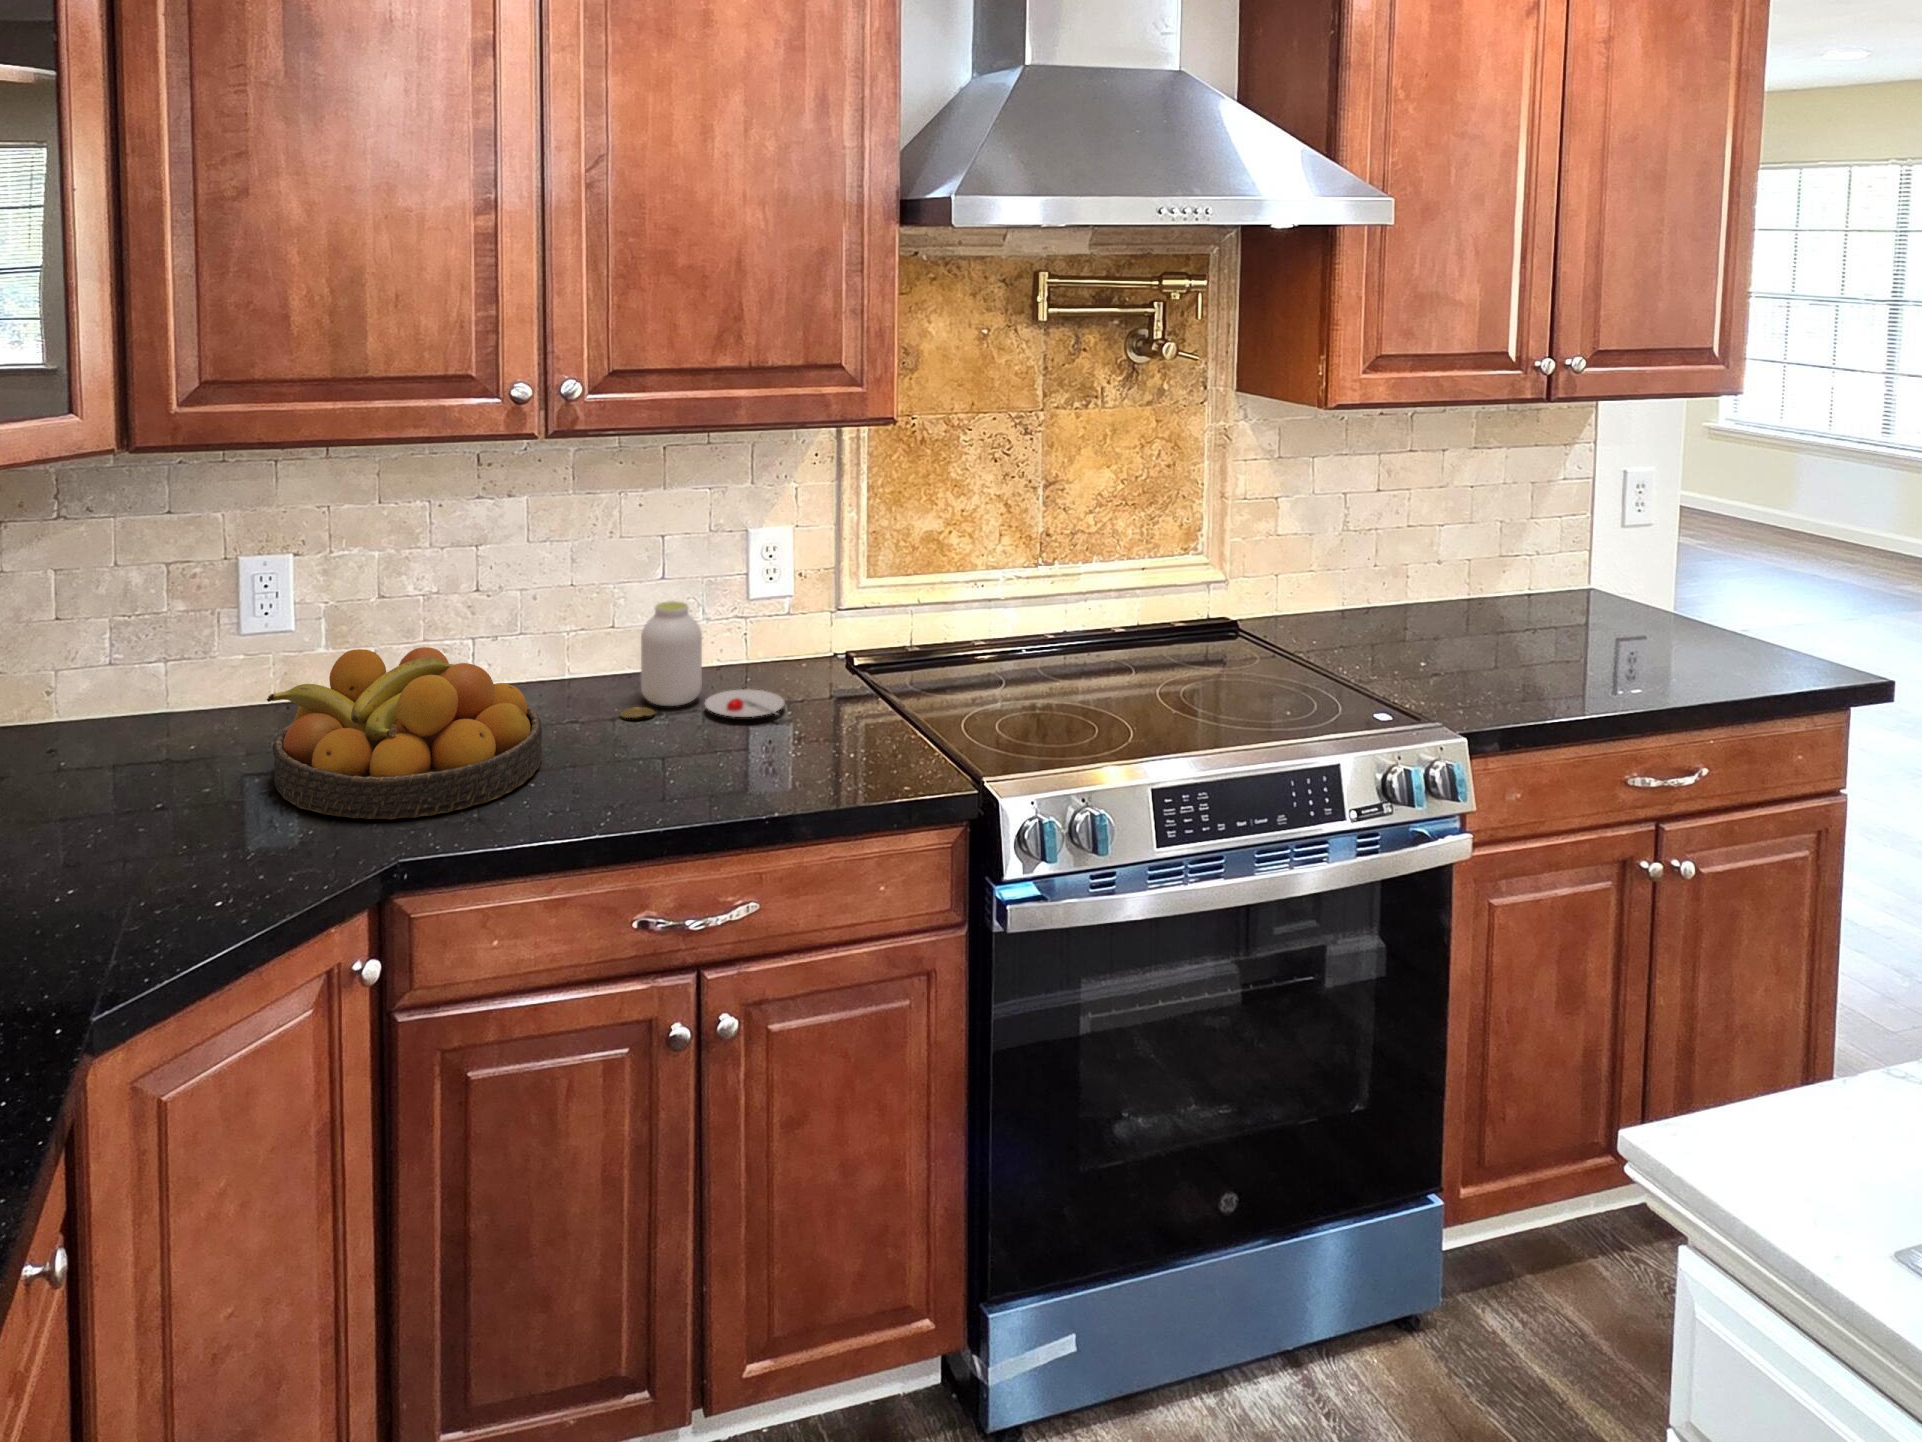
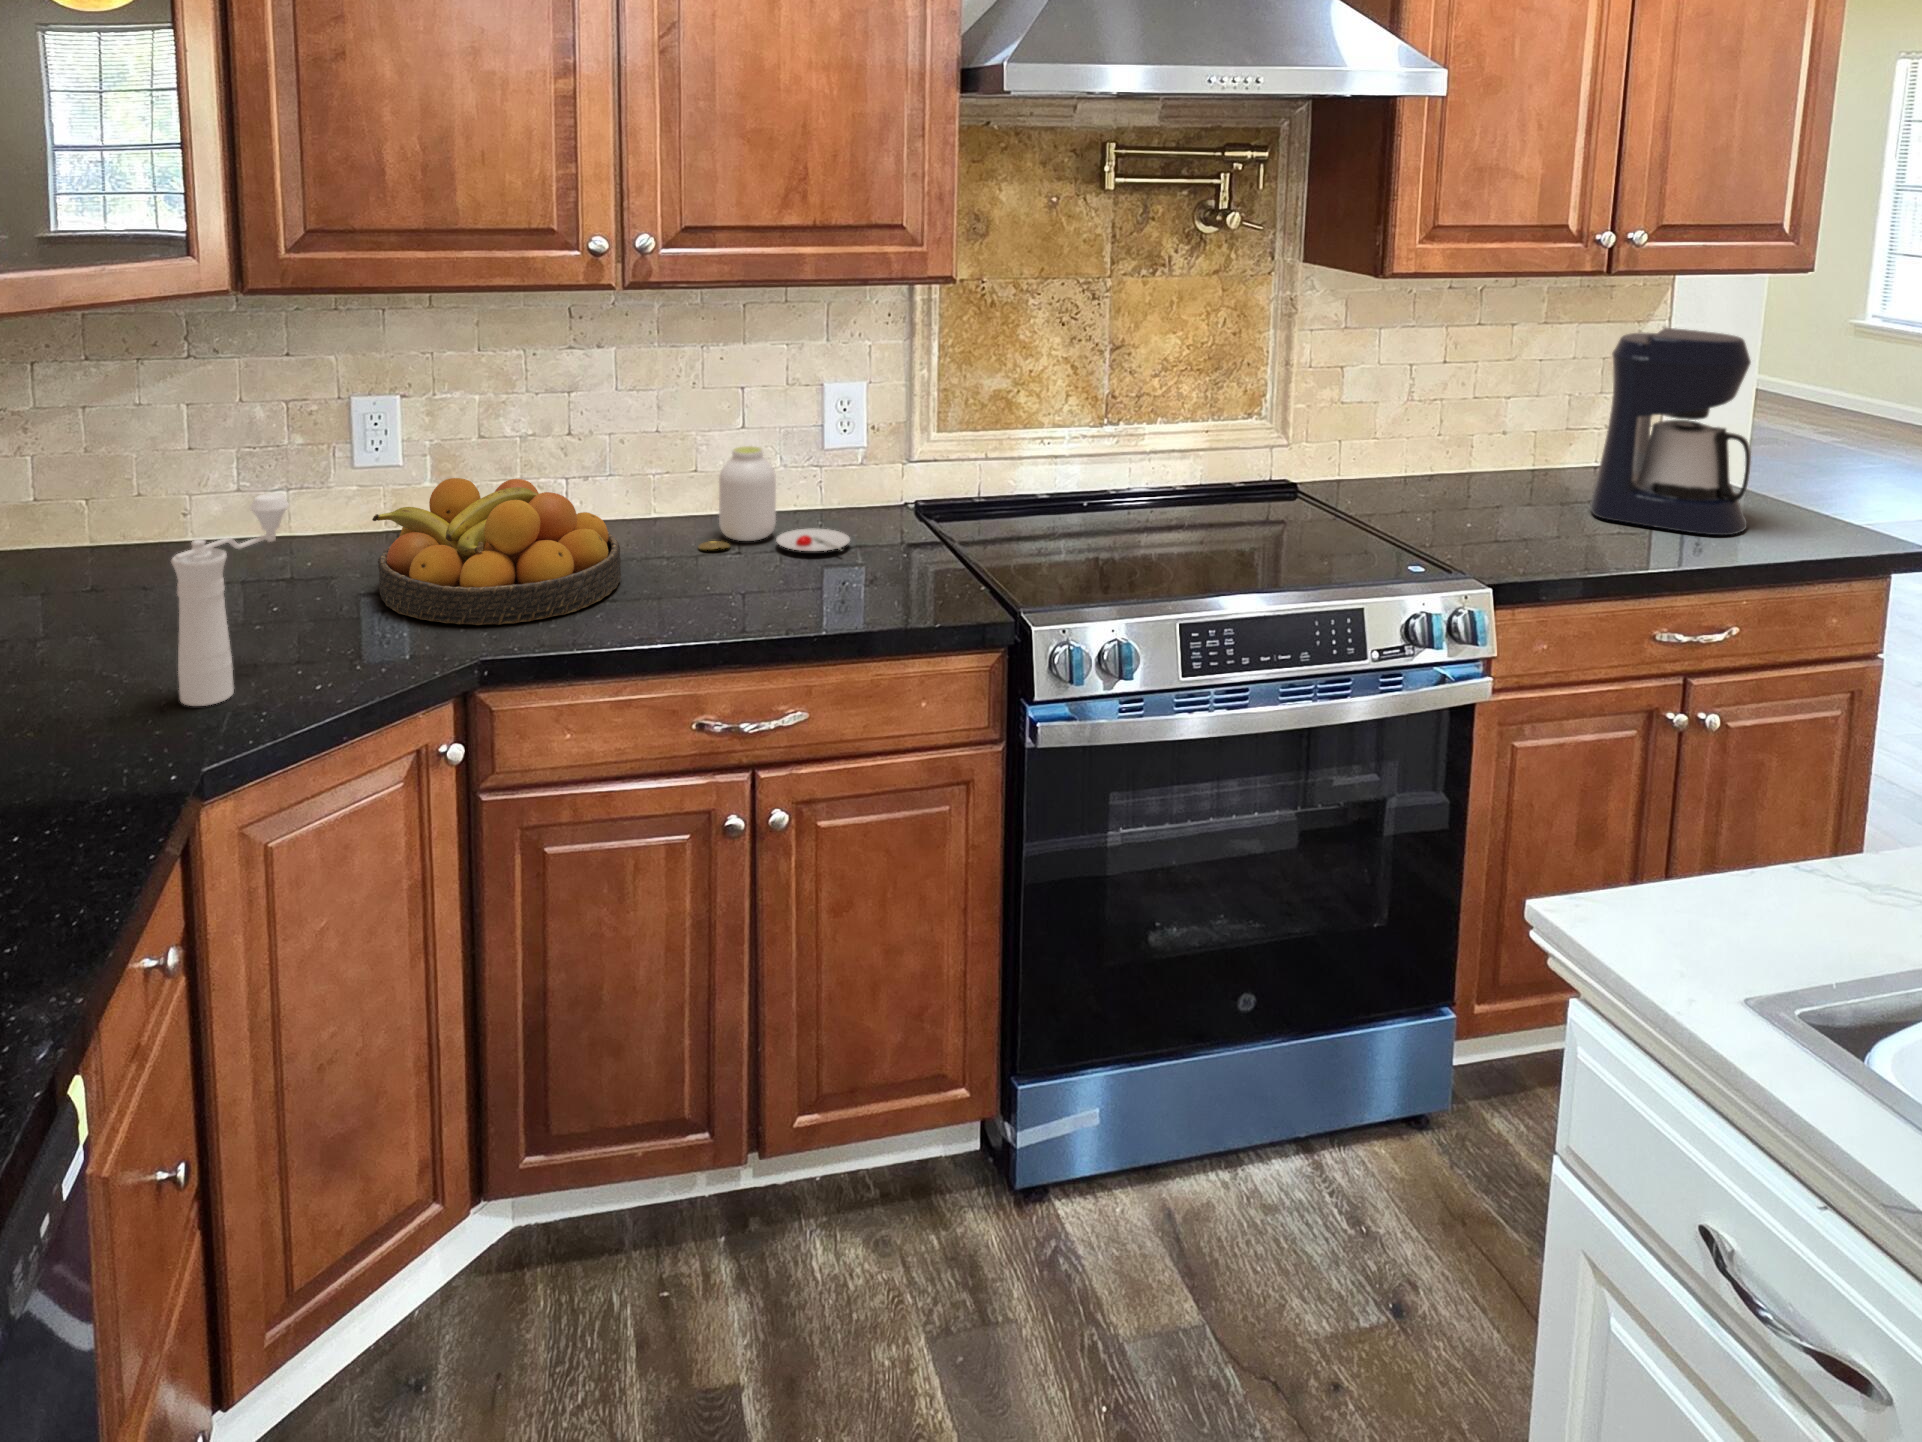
coffee maker: none [1539,454,1701,670] -> present [1590,328,1751,535]
pepper mill: none [53,681,186,936] -> present [171,493,289,706]

